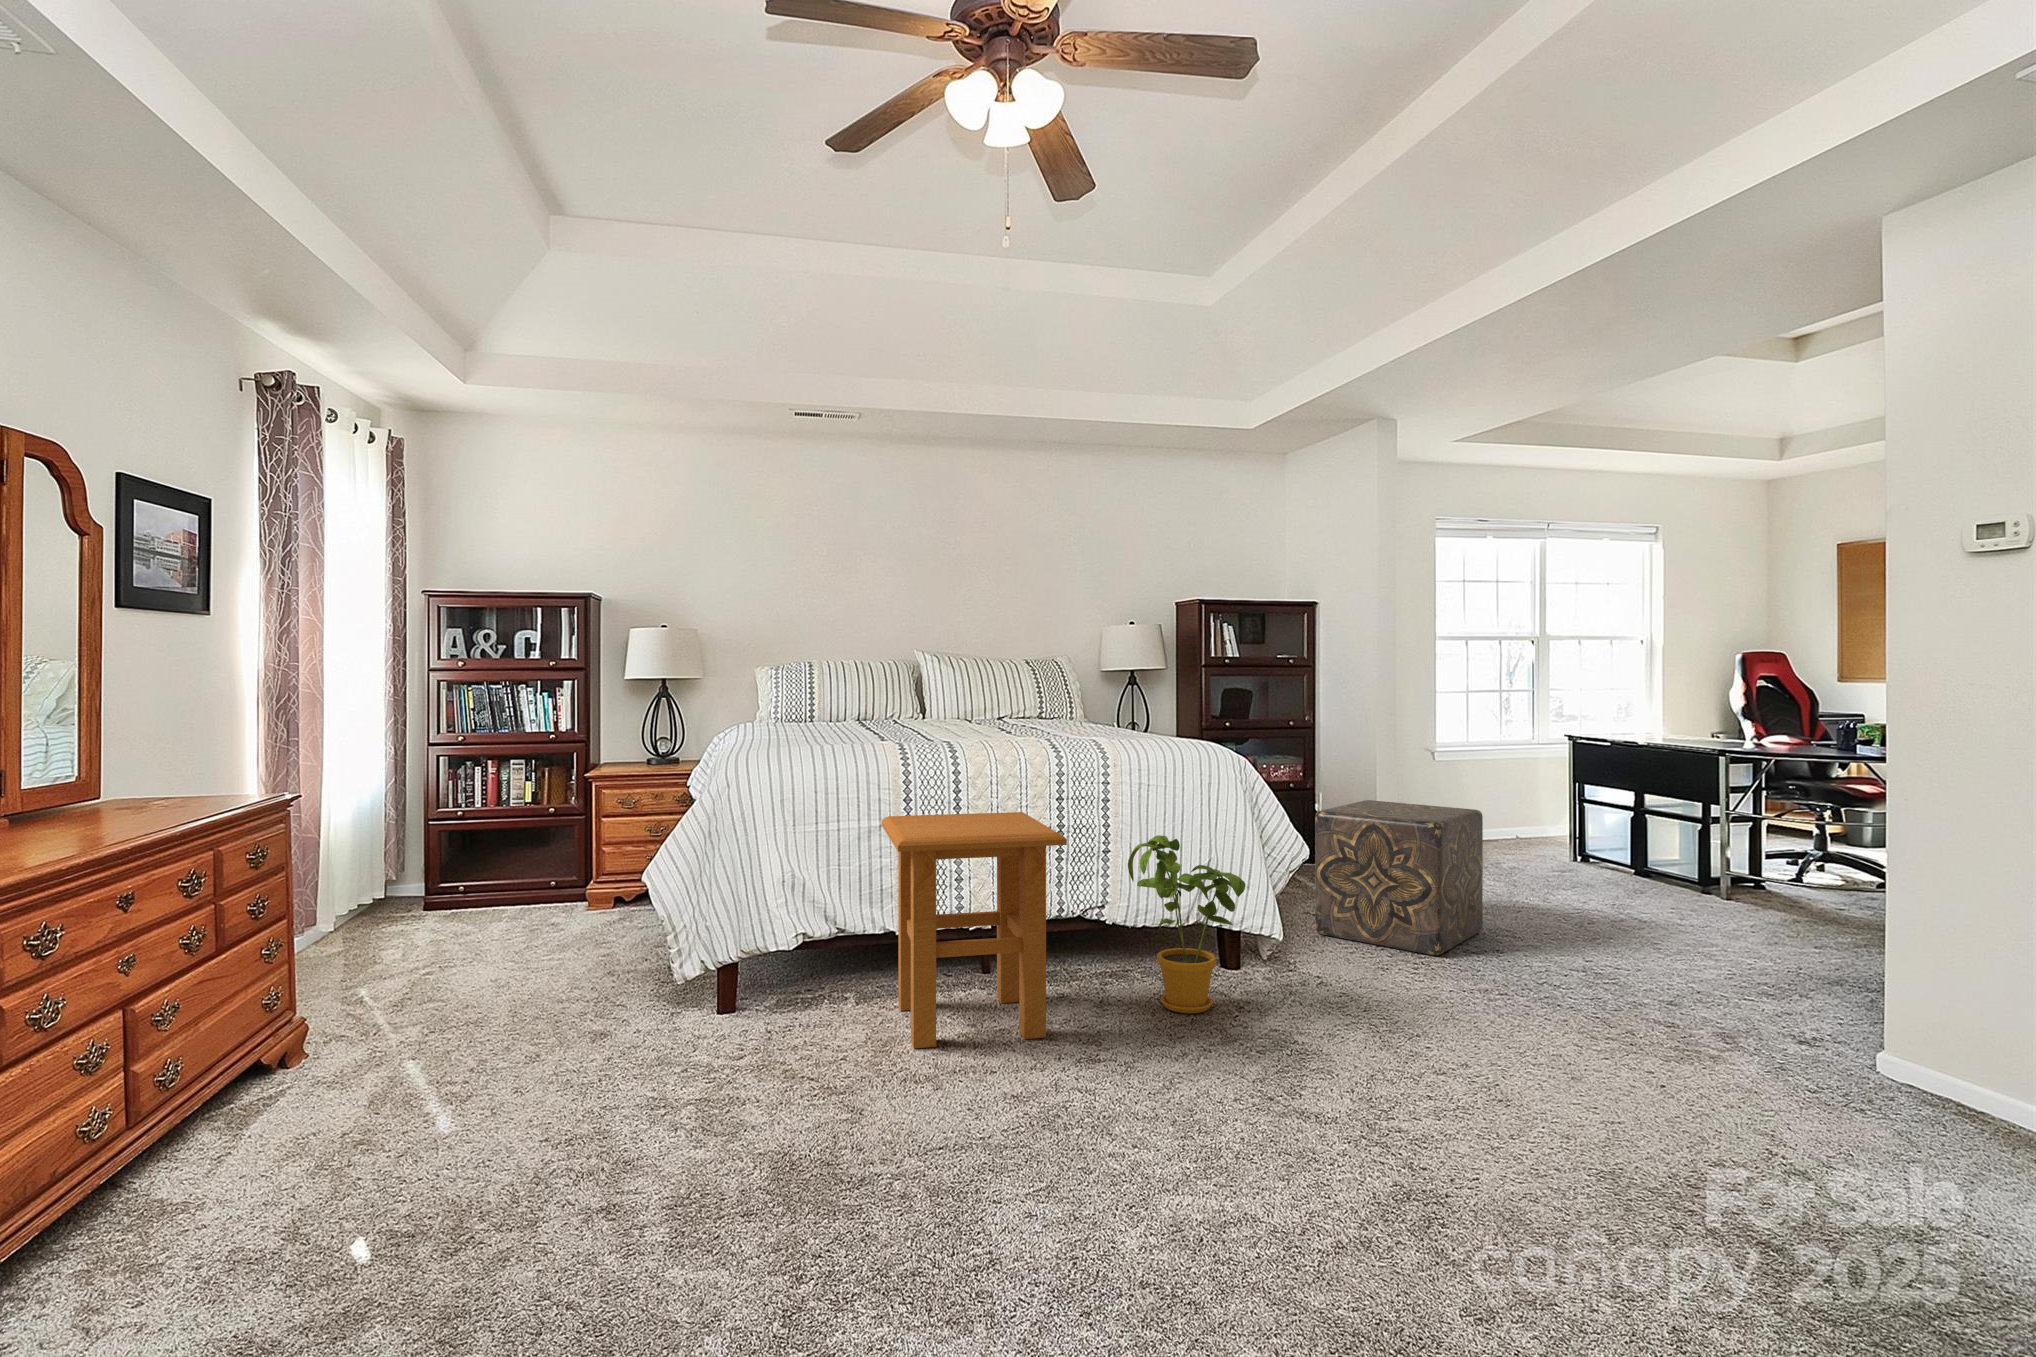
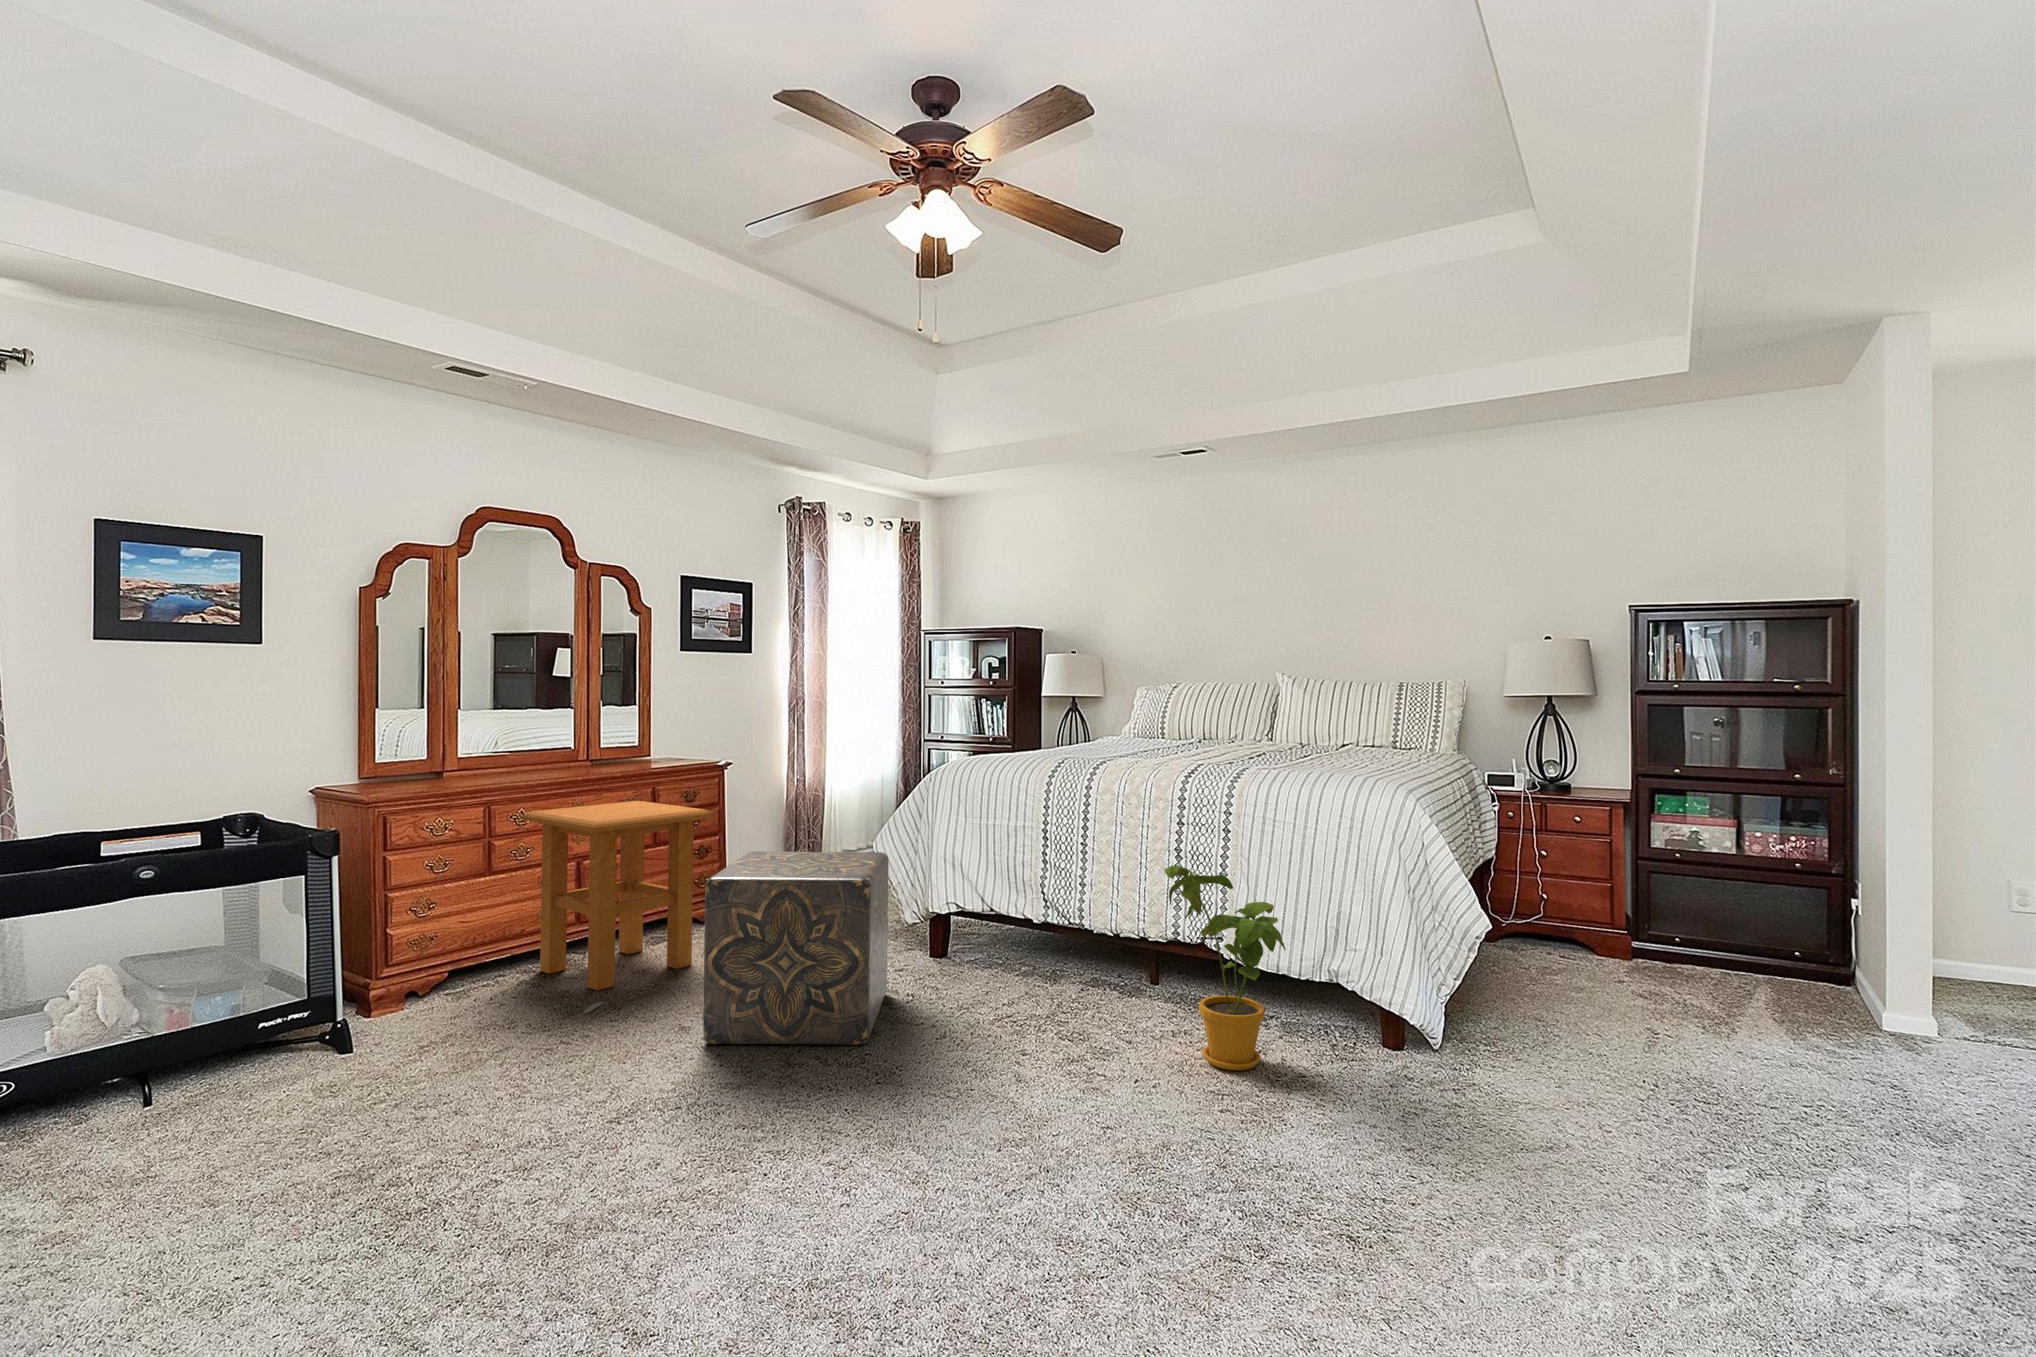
ottoman: present [1315,800,1483,955] -> present [703,851,889,1045]
side table: present [882,812,1067,1048] -> present [523,801,712,990]

